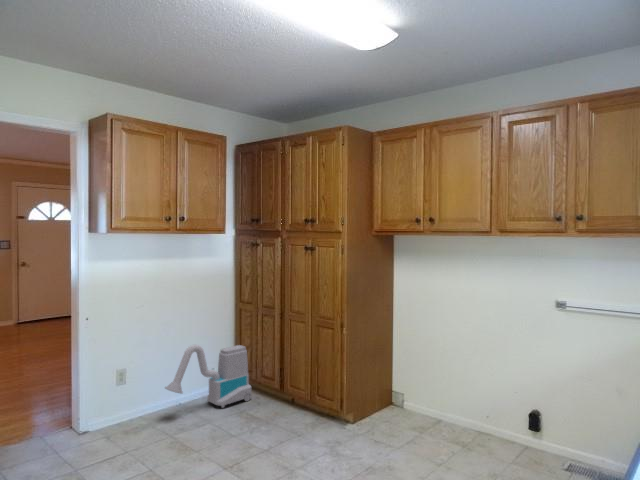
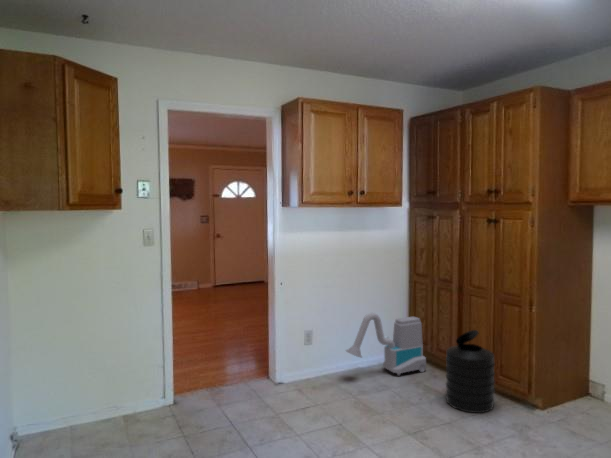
trash can: none [267,354,312,436] -> present [446,330,495,413]

